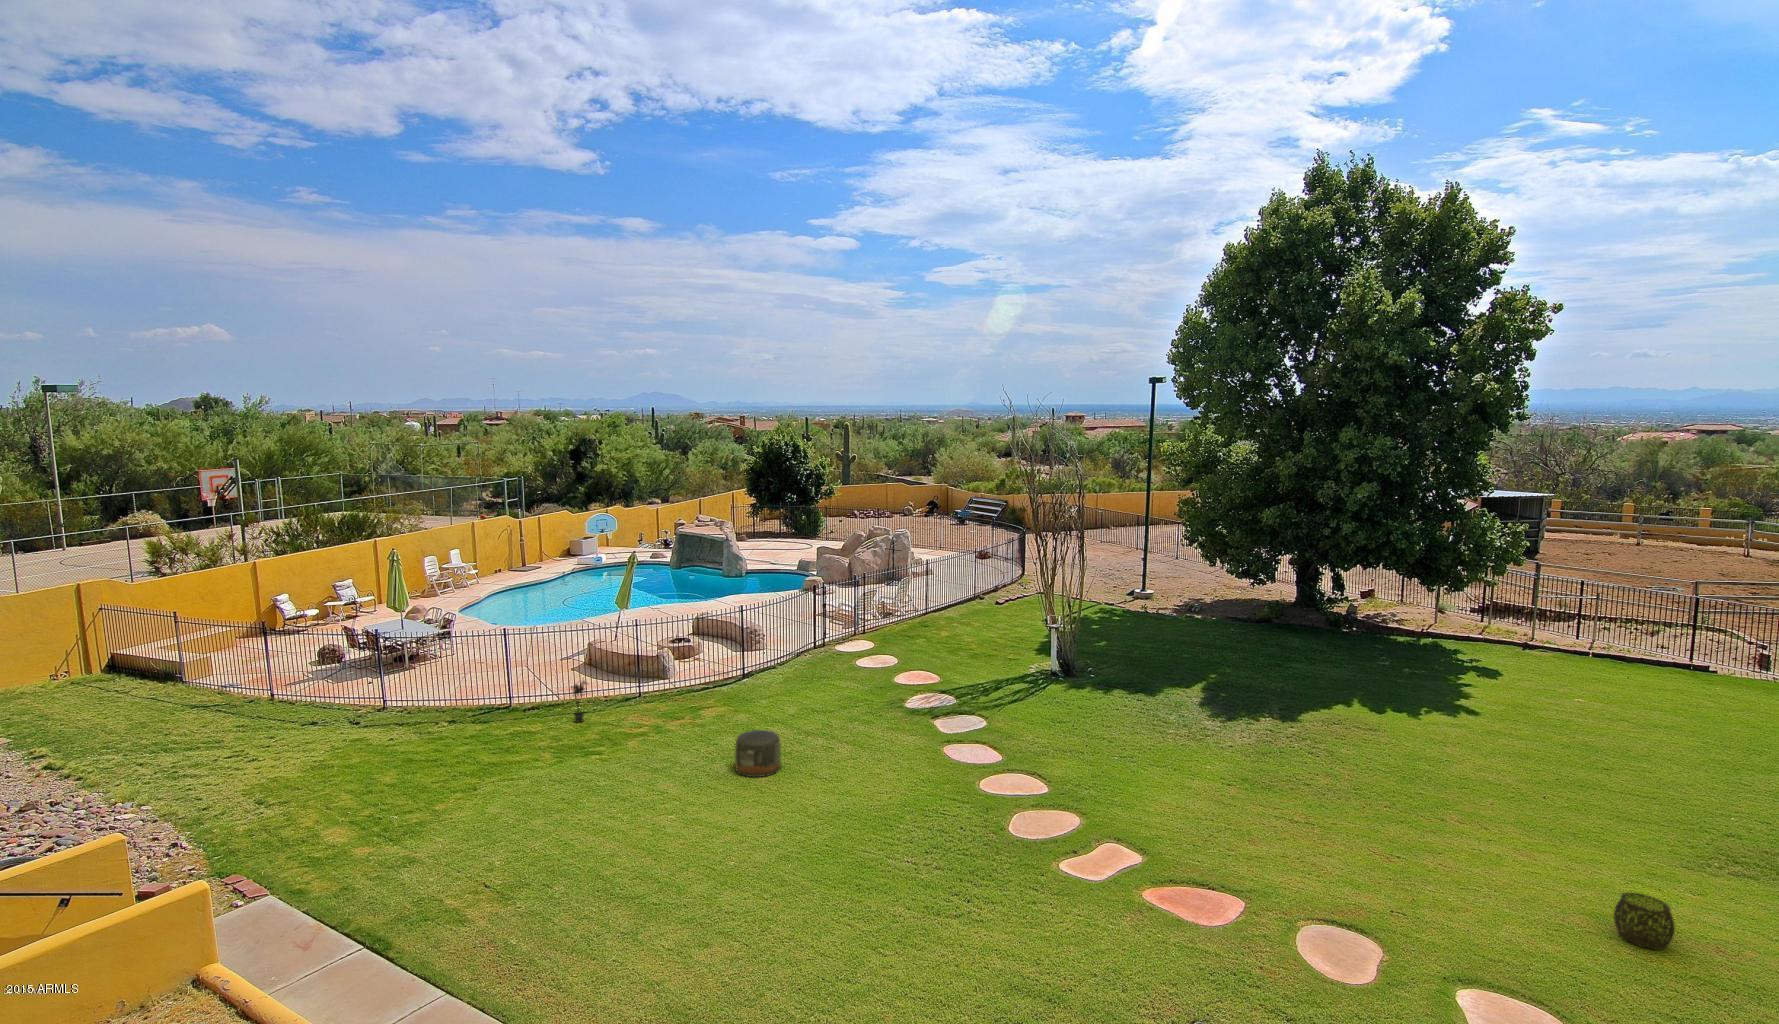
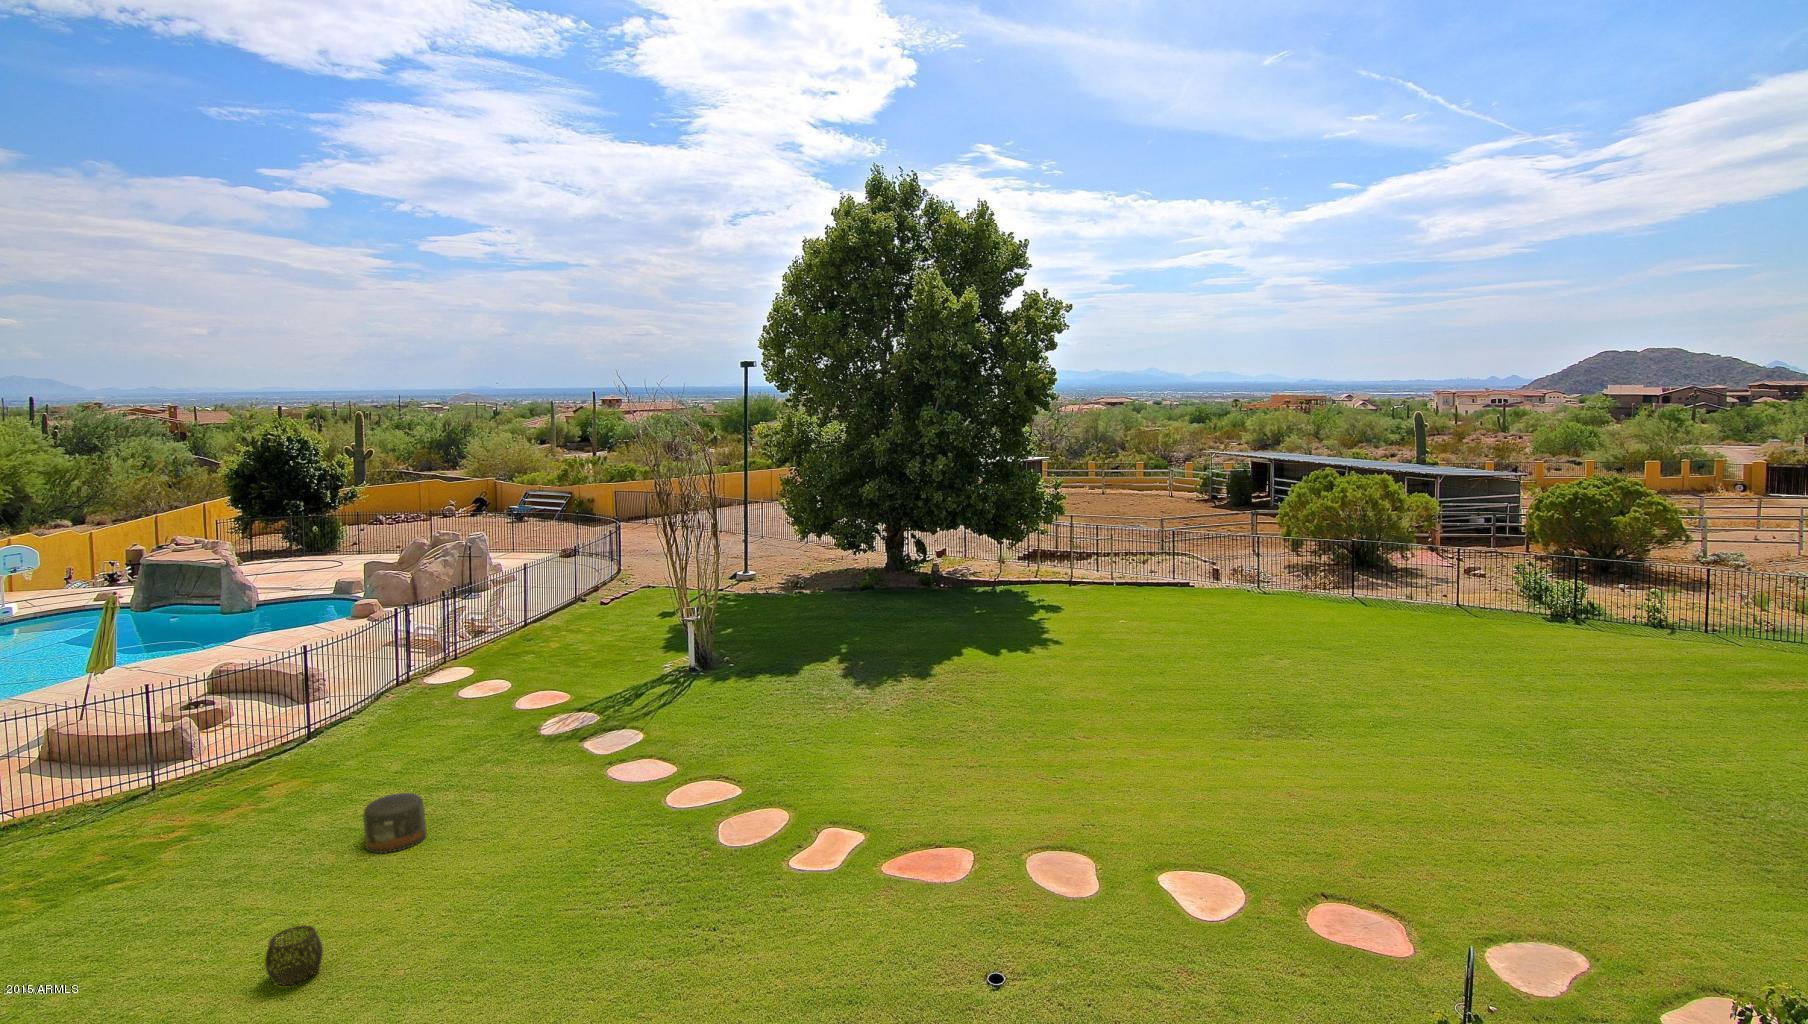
potted plant: present [571,680,587,722] -> none [54,781,88,842]
woven basket: present [1614,893,1675,950] -> present [265,925,323,986]

